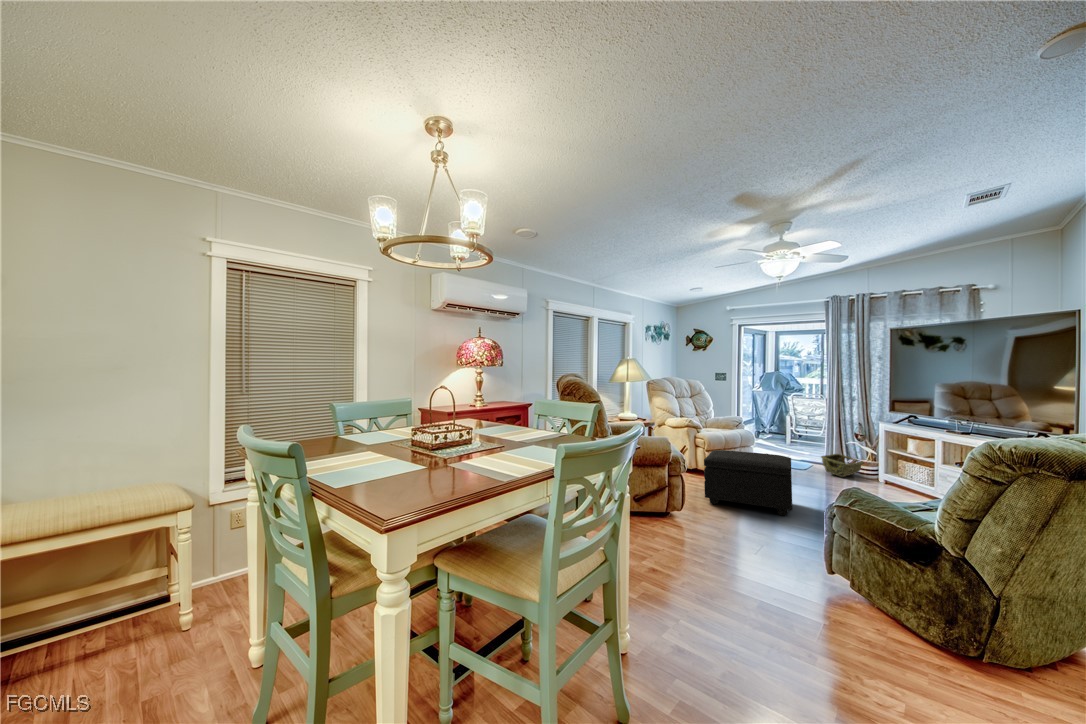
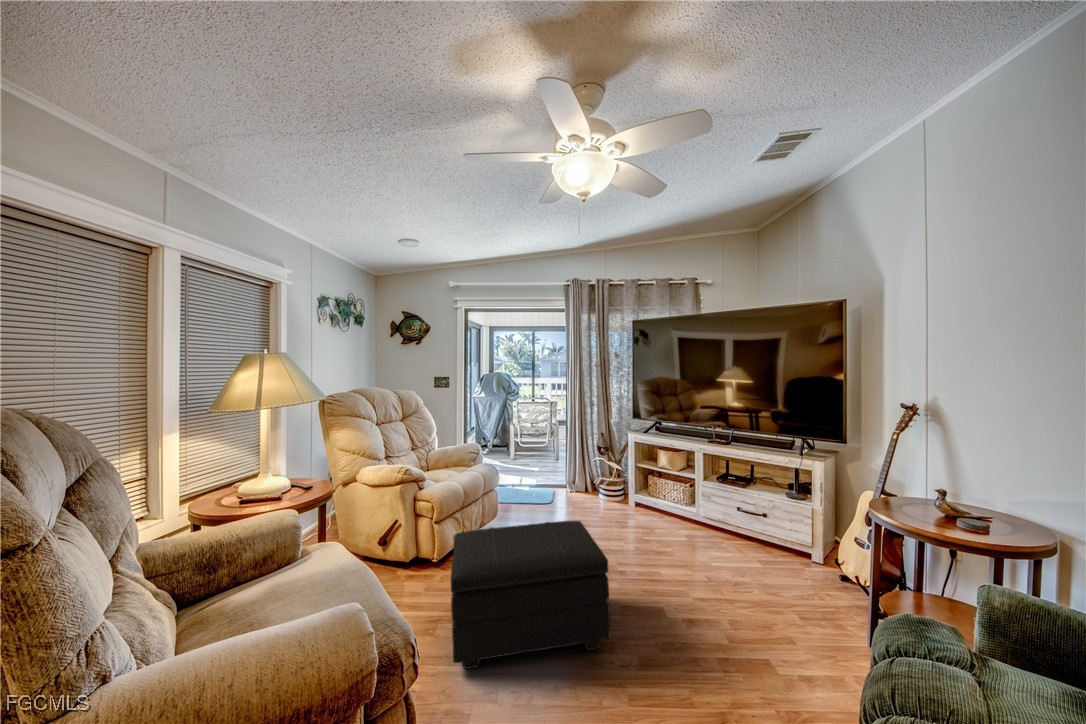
woven basket: present [821,454,864,477] -> none [572,474,610,507]

